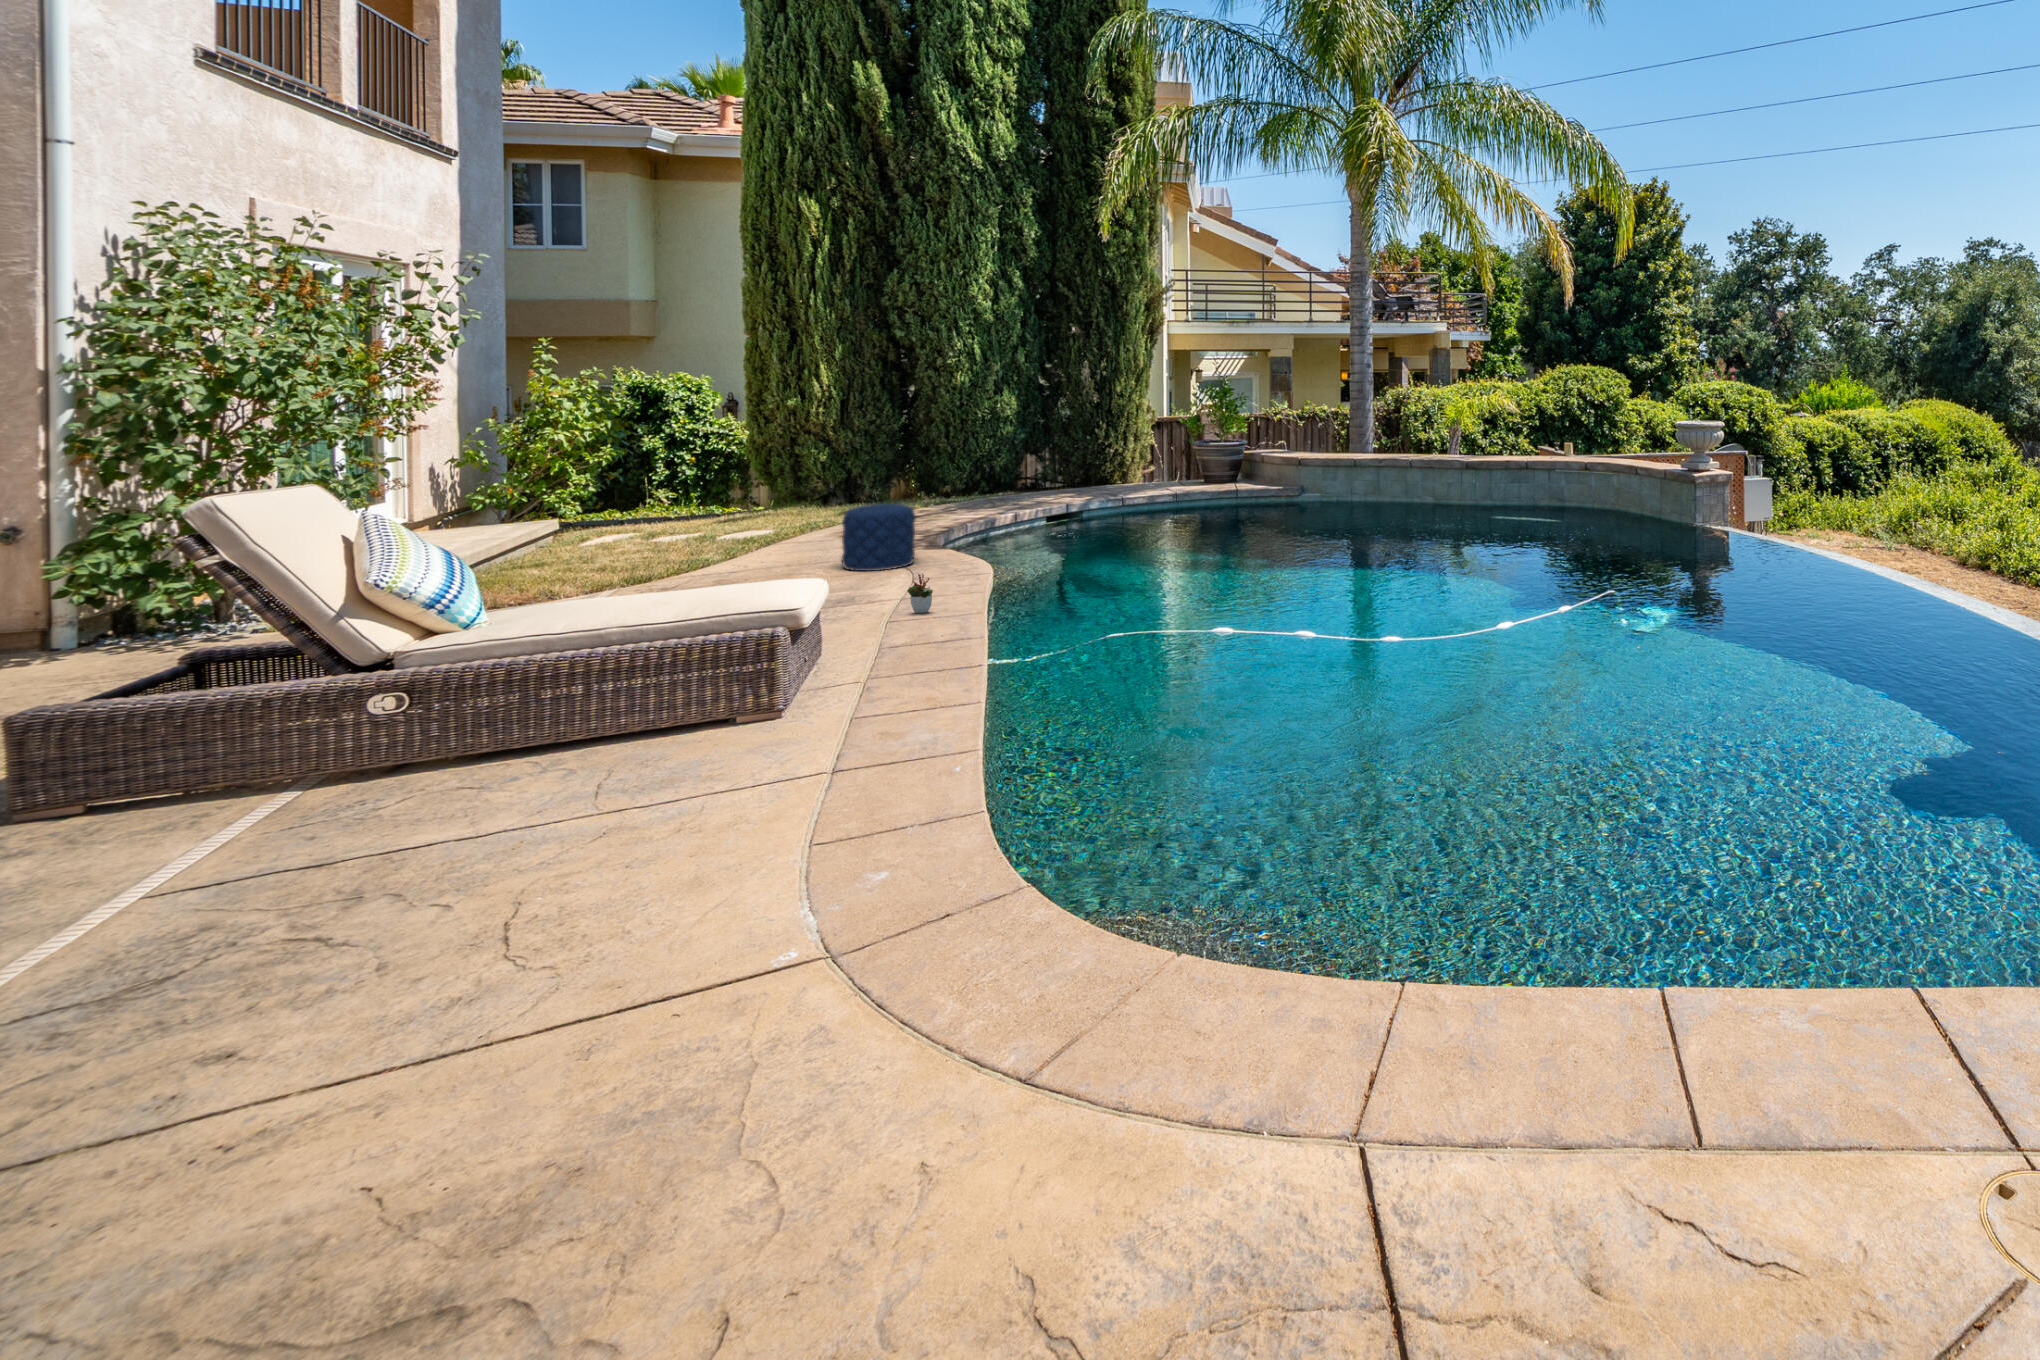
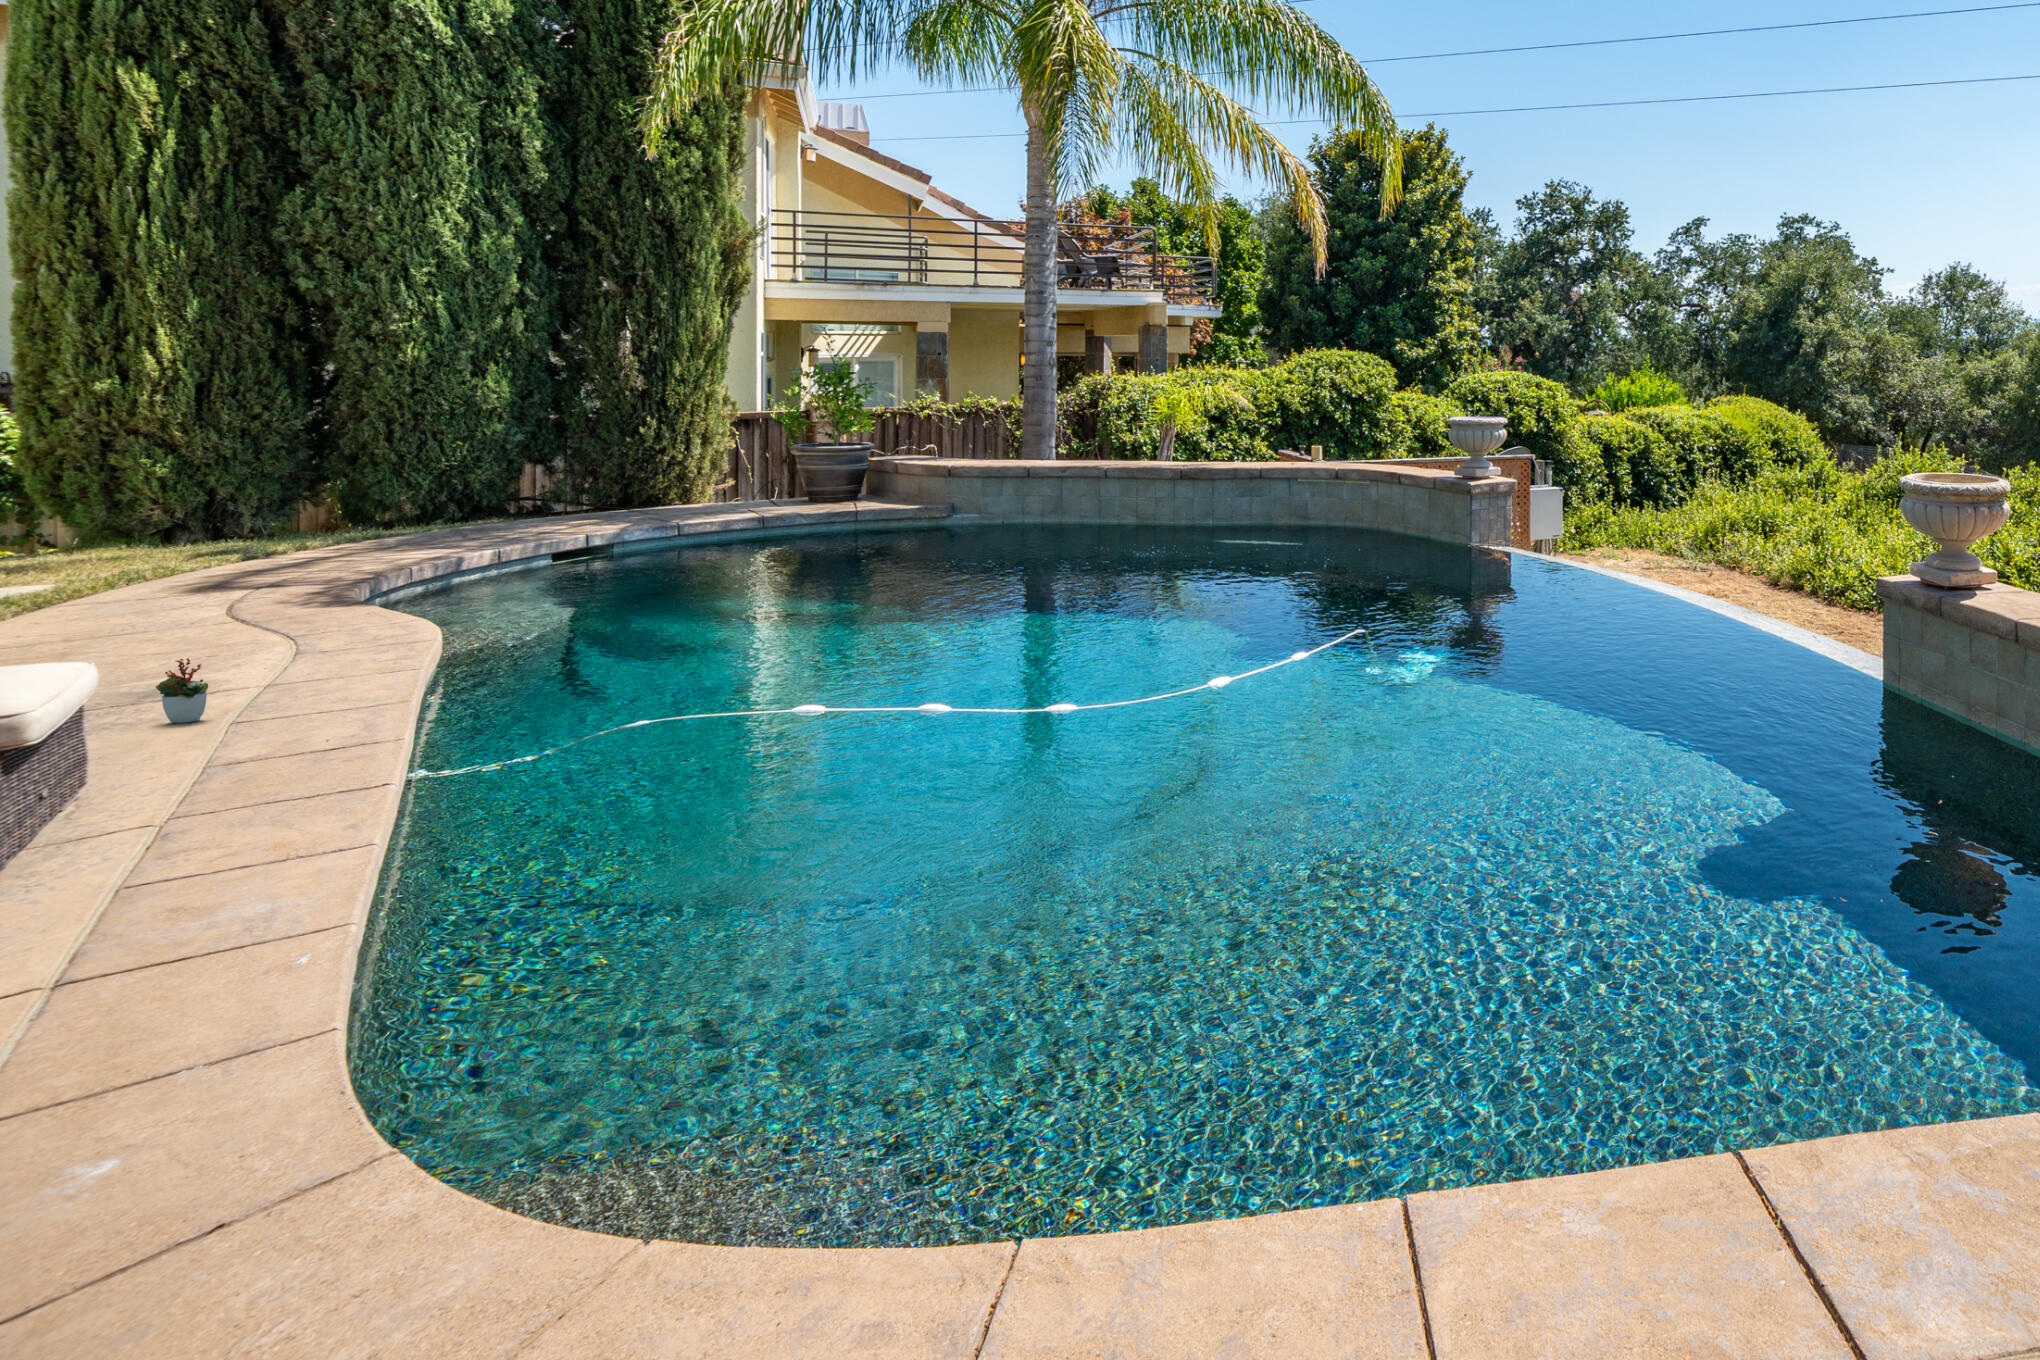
pouf: present [841,503,915,571] -> none [93,538,244,649]

